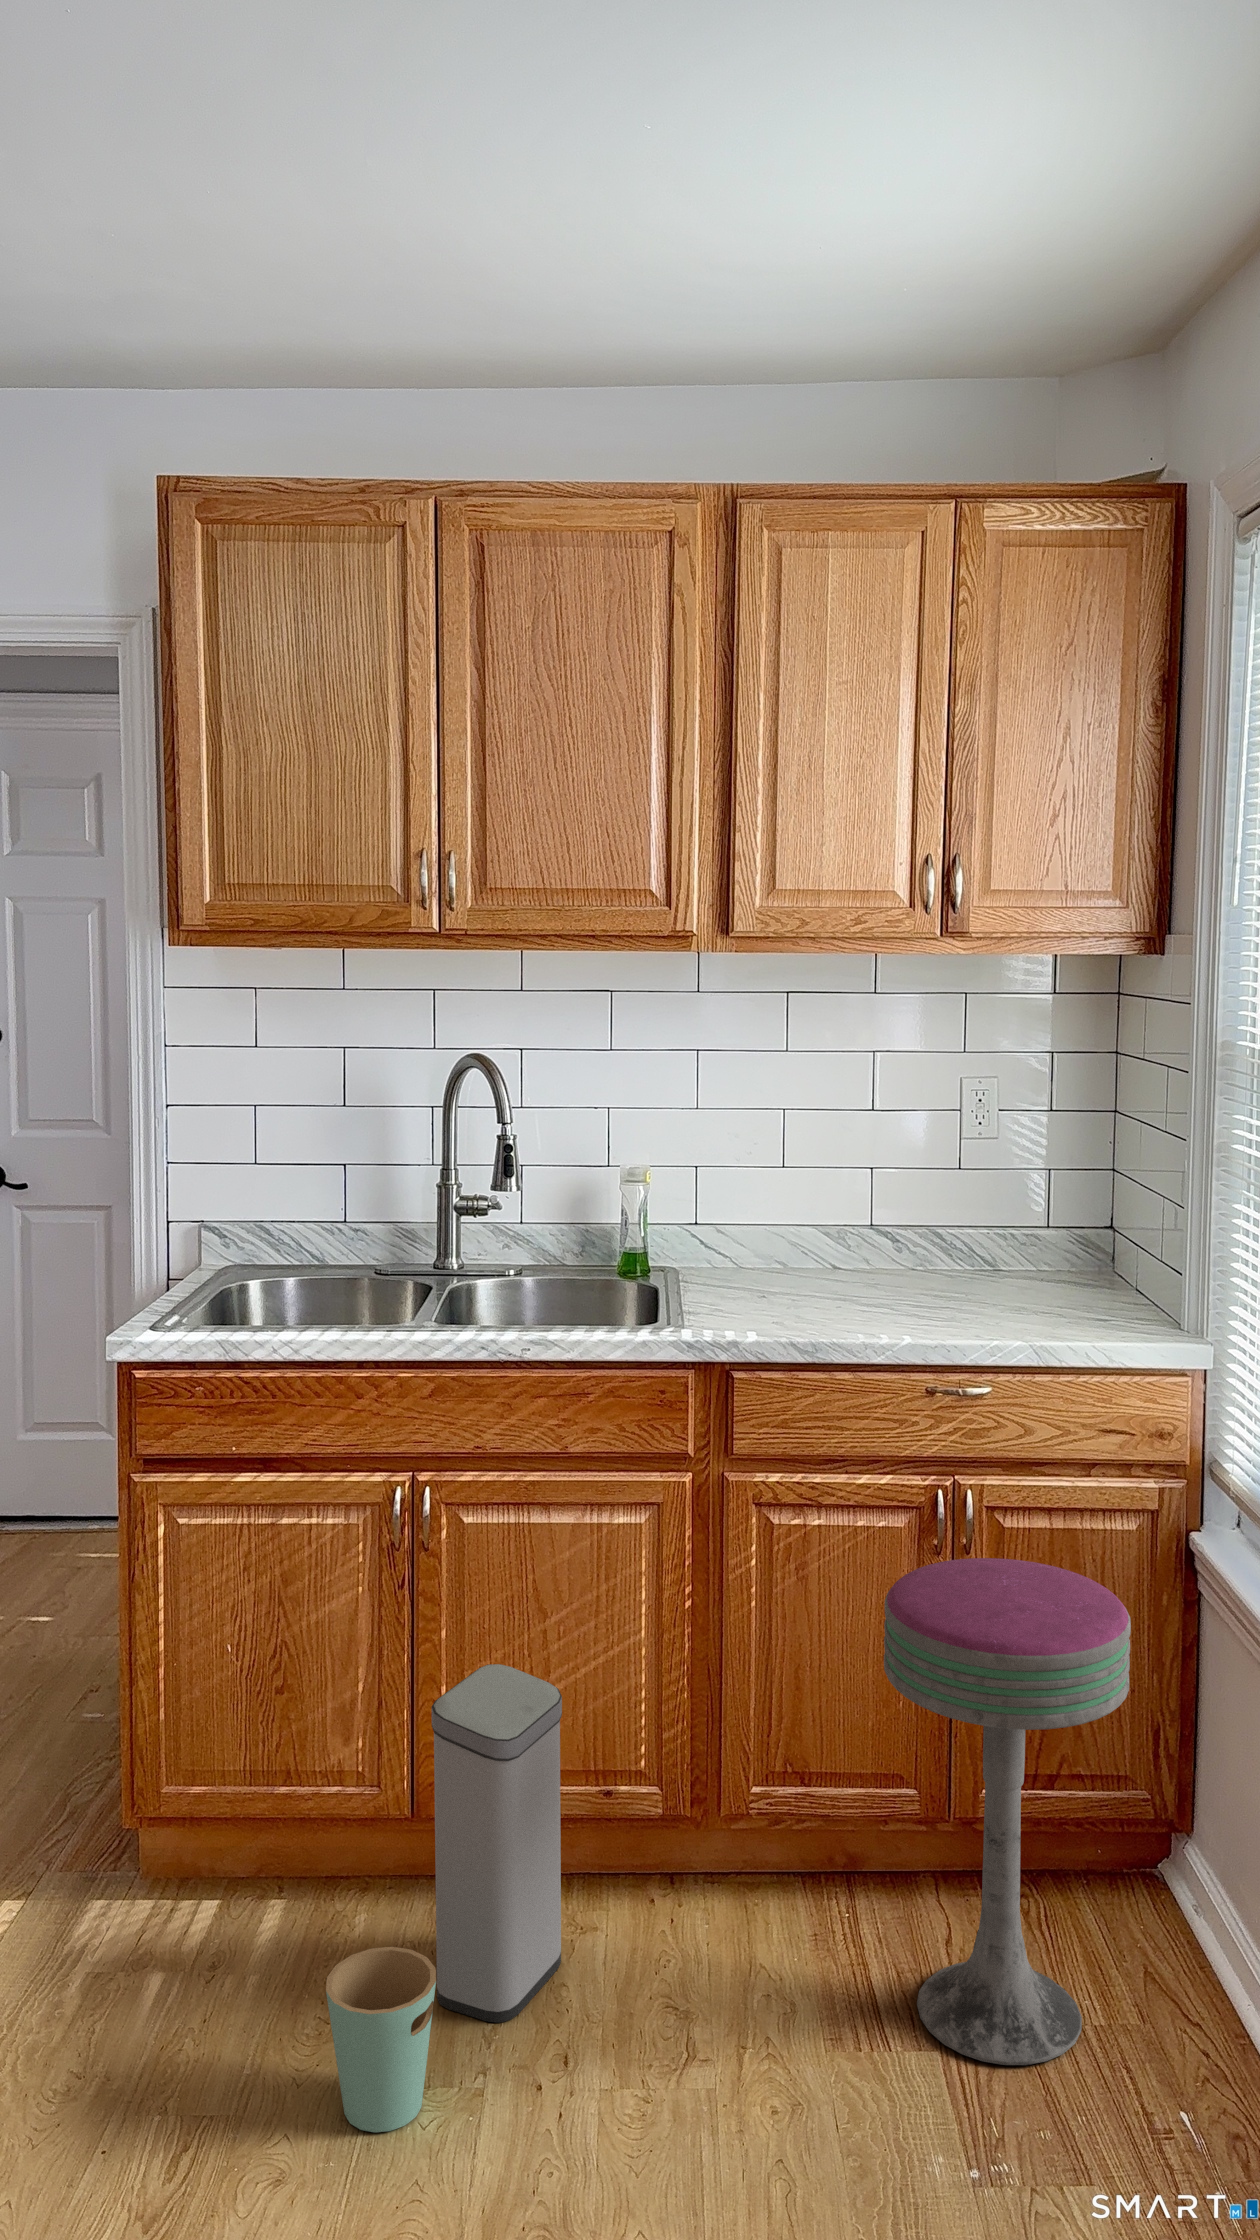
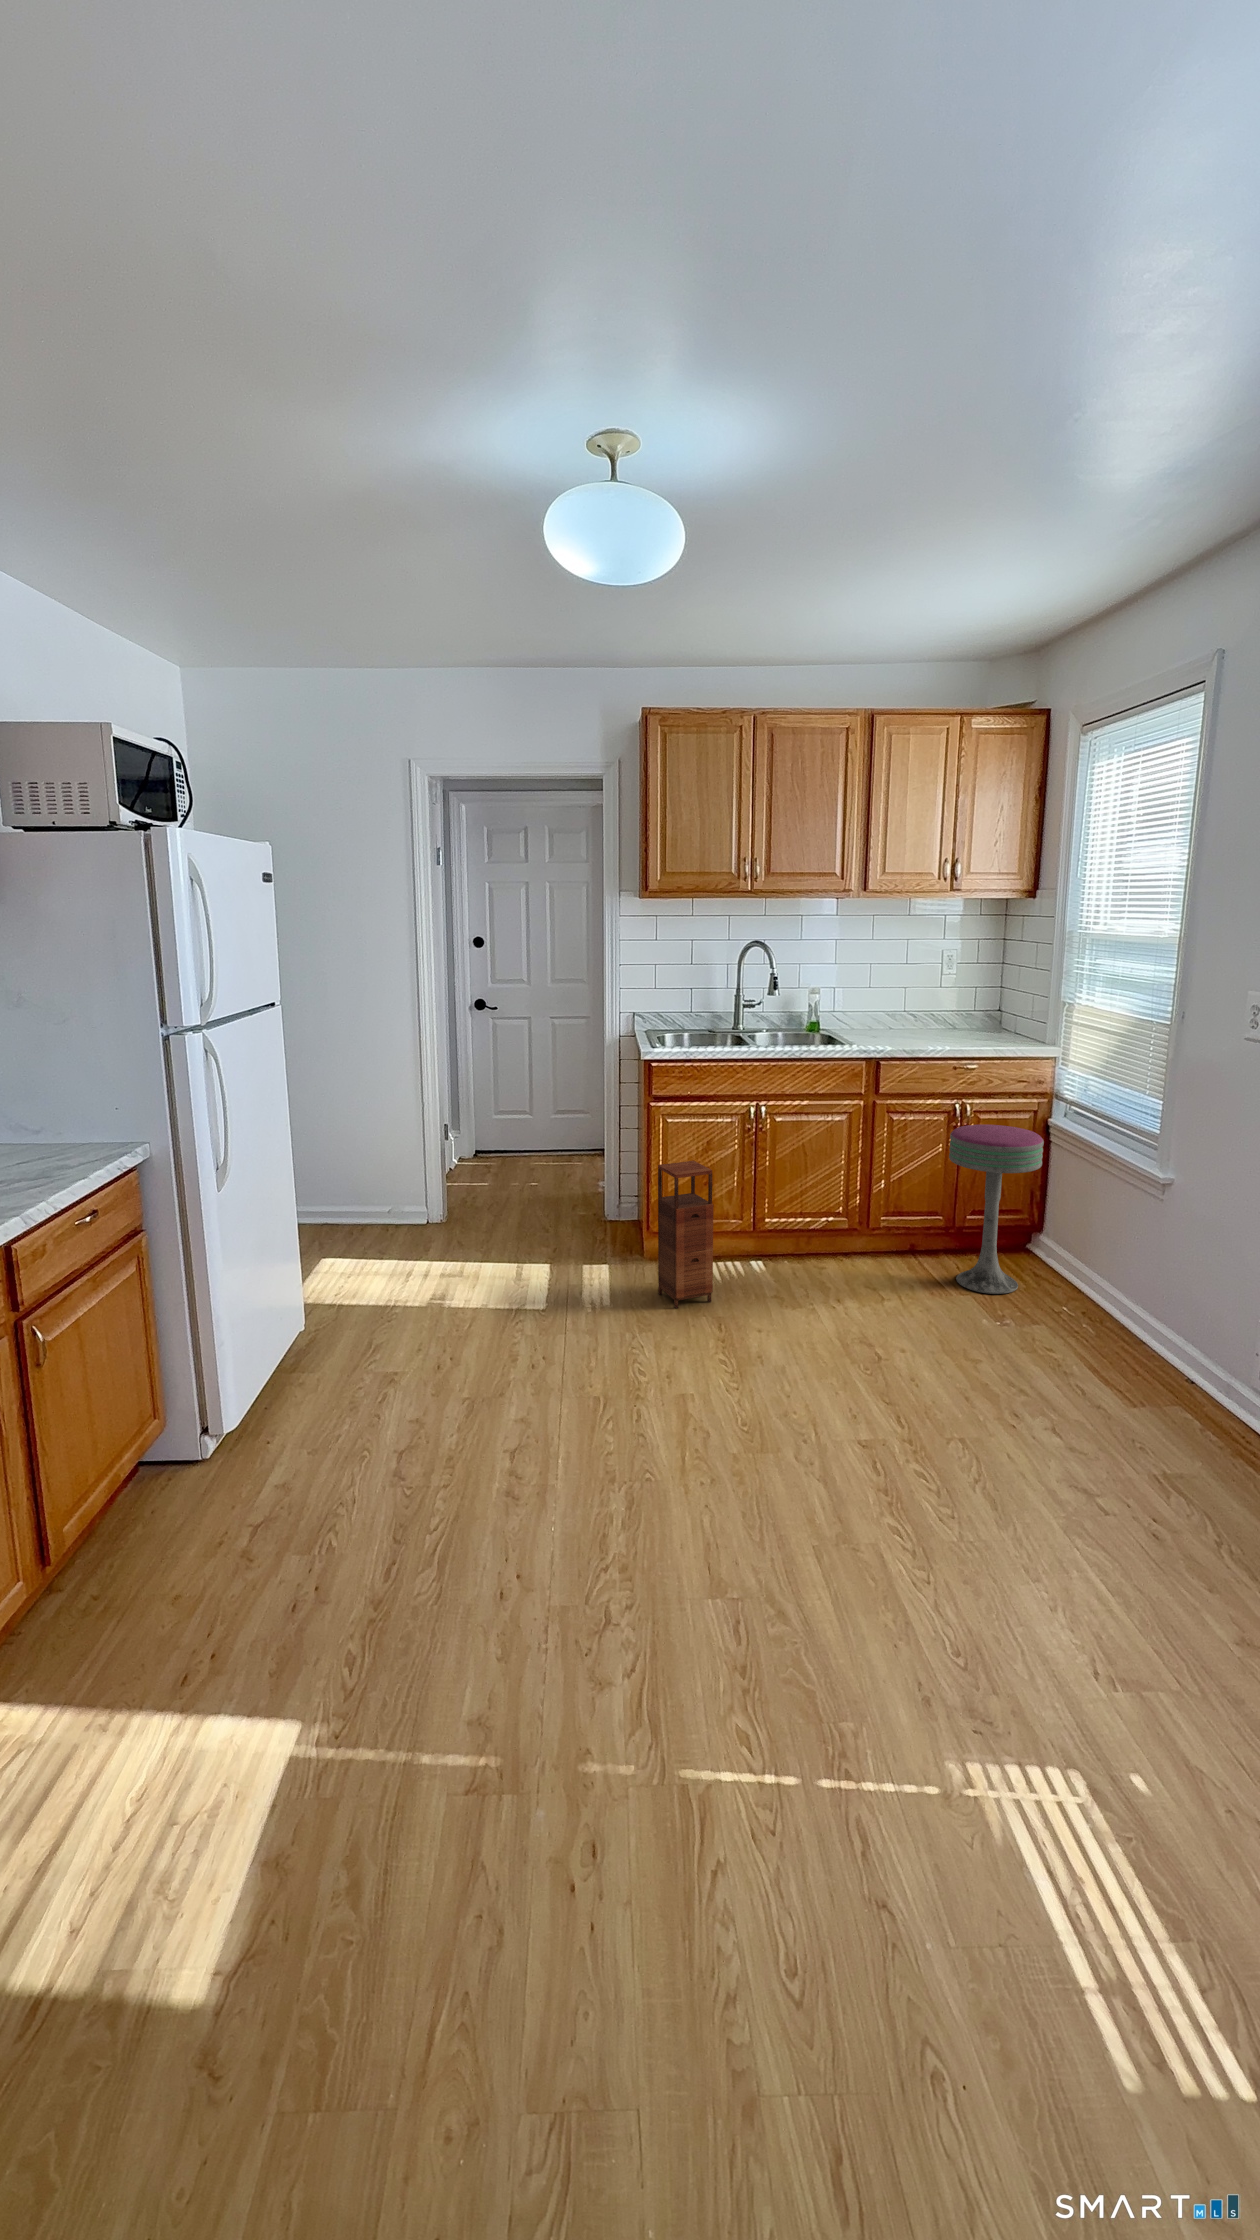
storage cabinet: none [63,1652,195,2091] -> present [658,1161,713,1308]
trash can: present [326,1664,562,2132] -> none [767,1168,826,1314]

